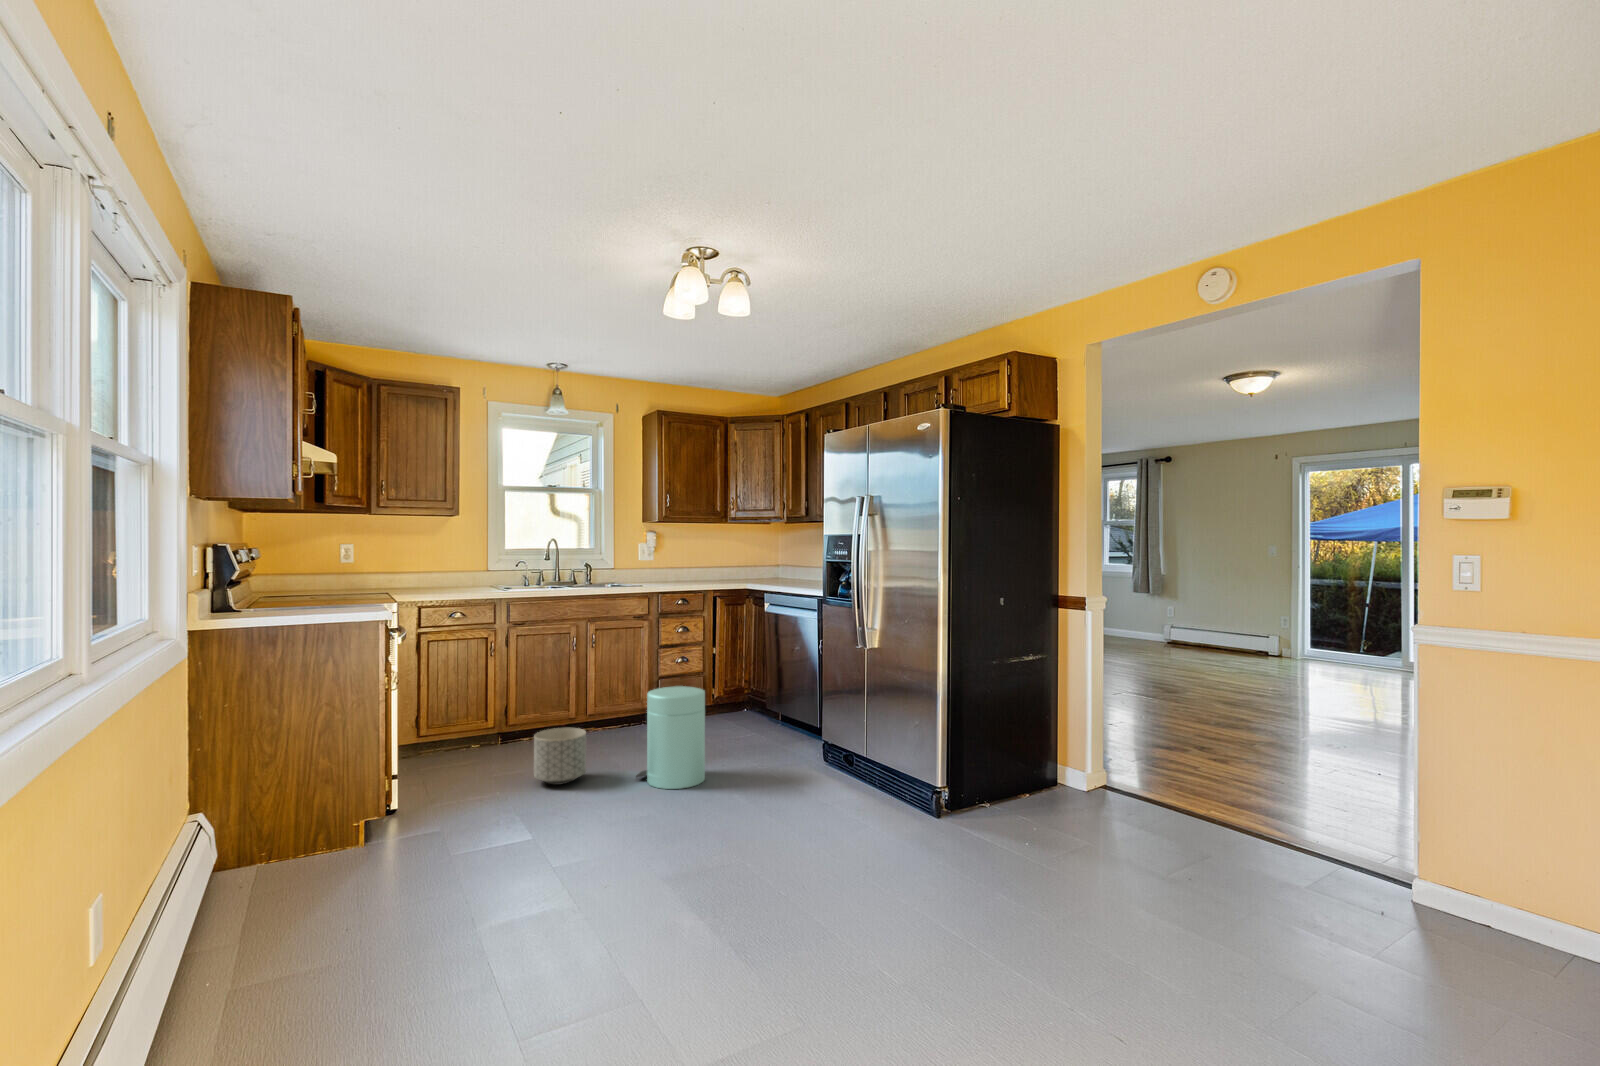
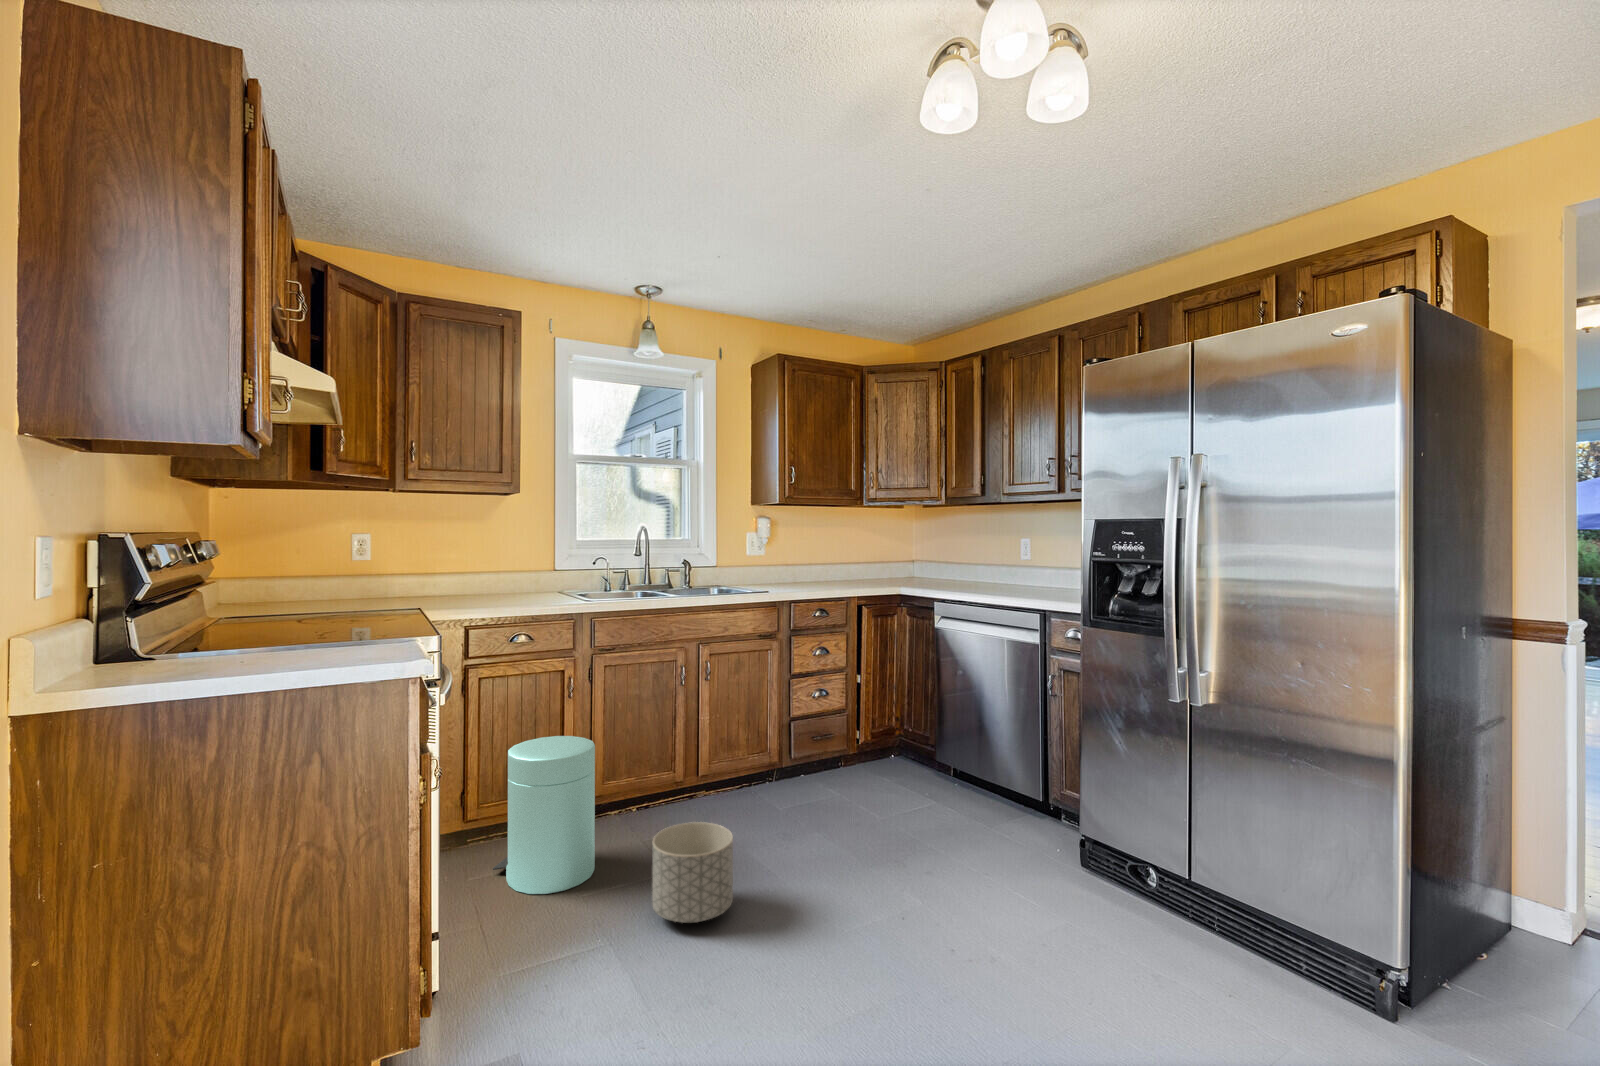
trash can: present [636,686,705,789] -> present [493,736,595,894]

